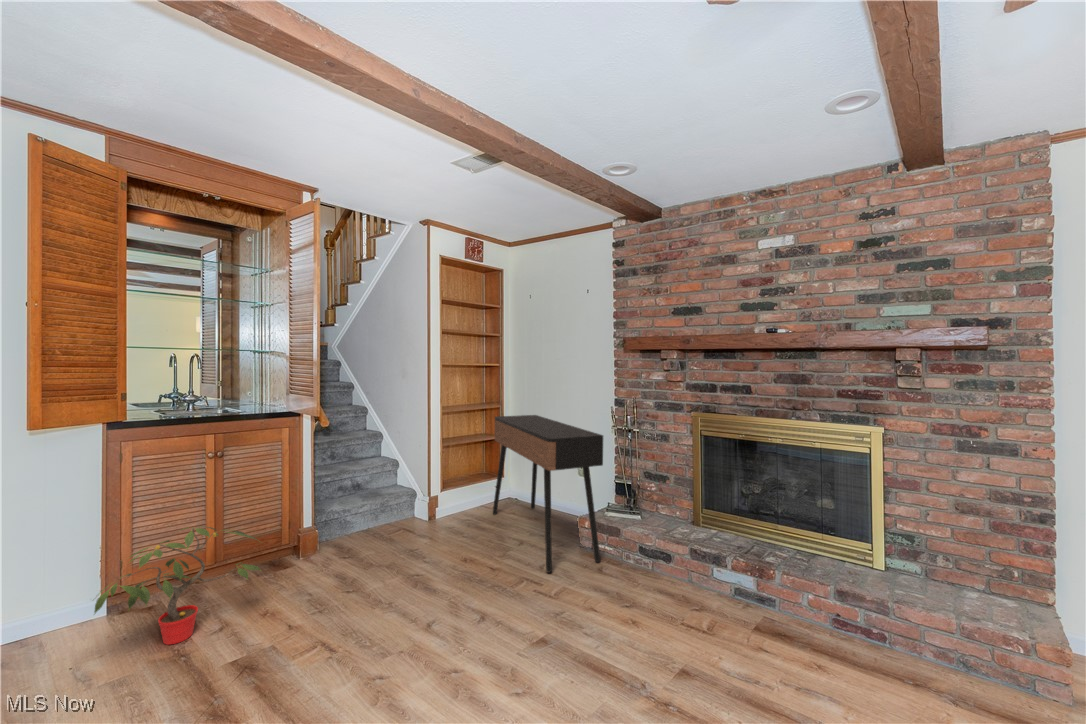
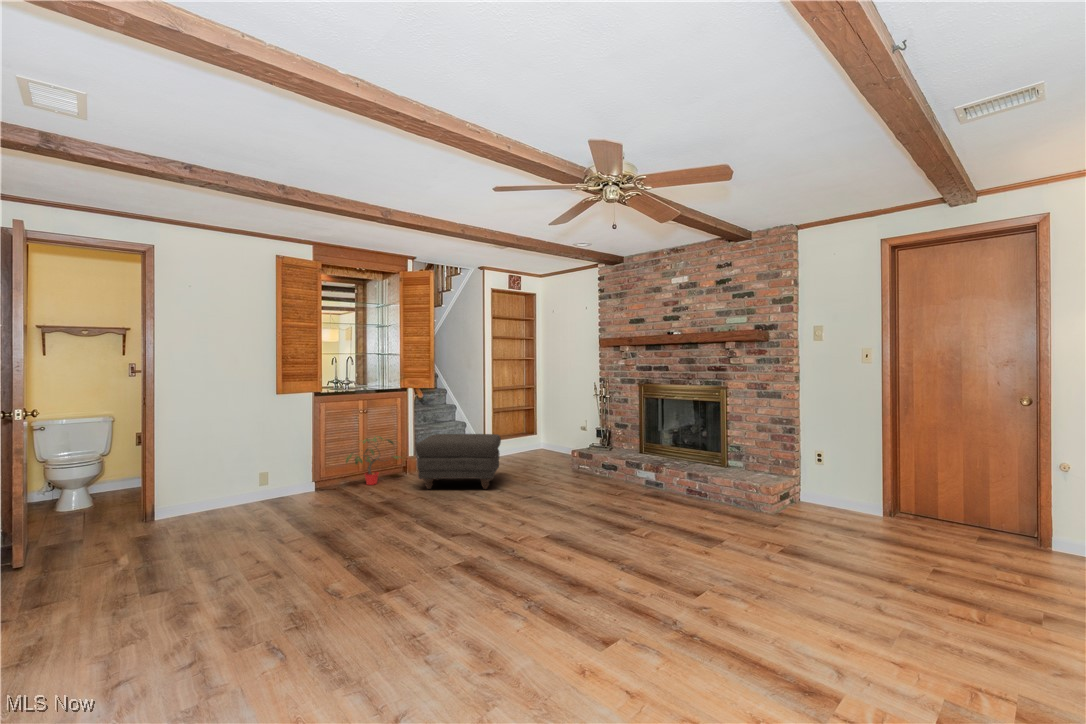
console table: present [493,415,603,572] -> none [525,392,581,474]
ottoman: none [275,510,467,658] -> present [416,434,501,489]

